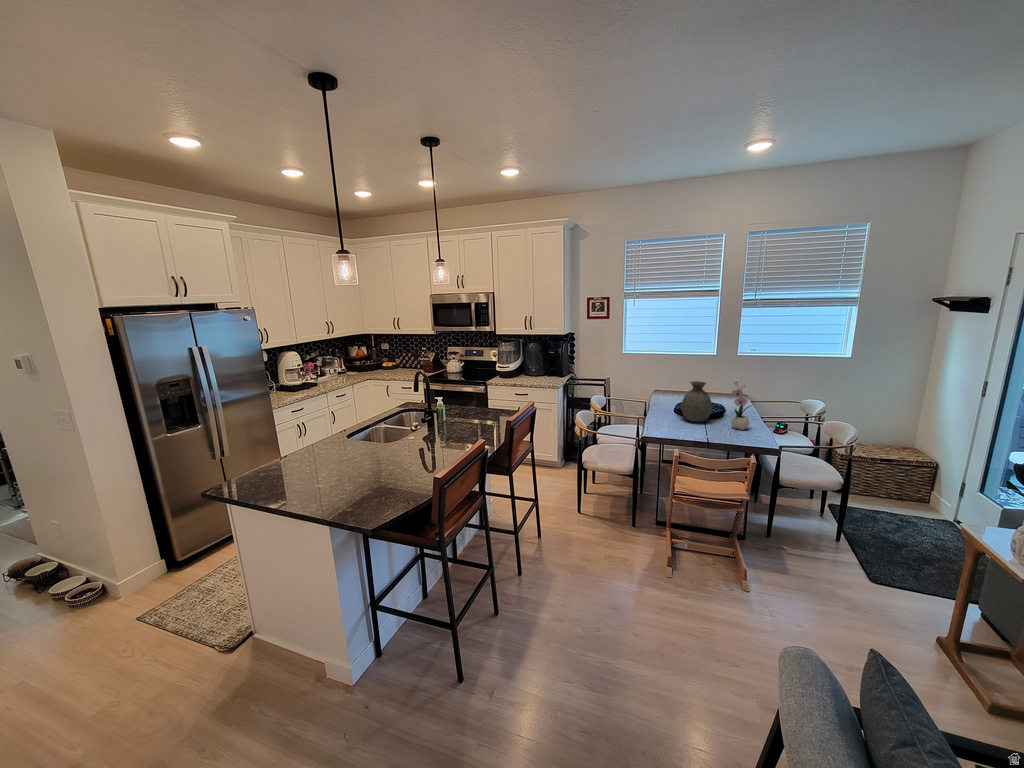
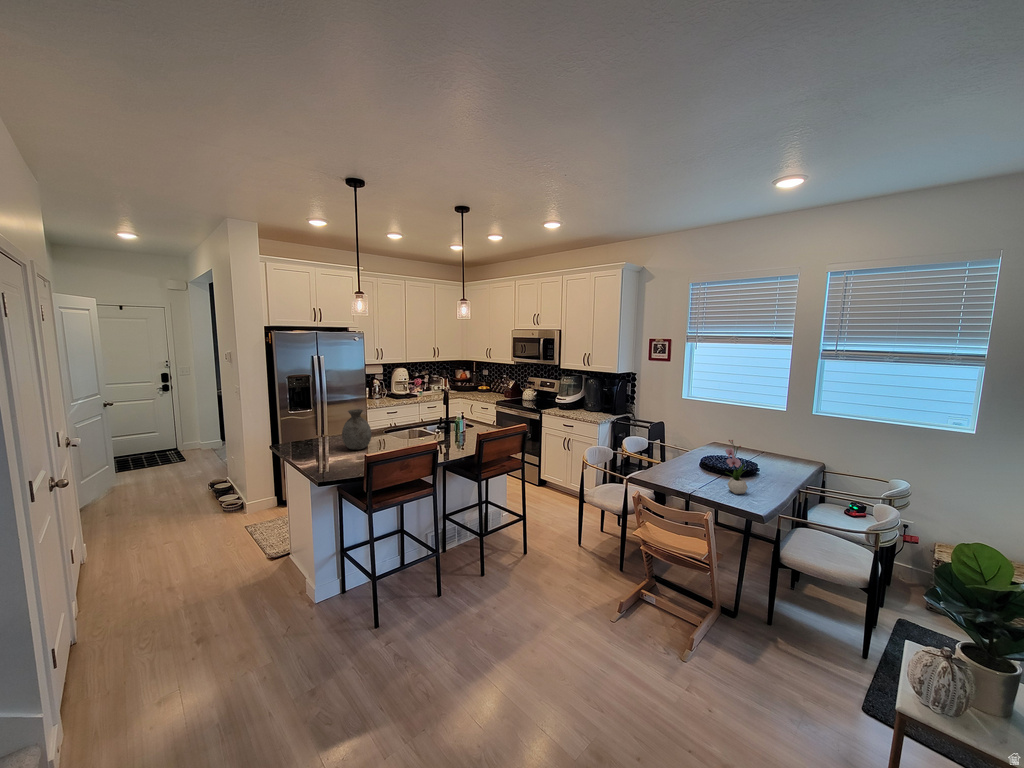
vase: present [681,381,712,422] -> present [342,409,371,450]

